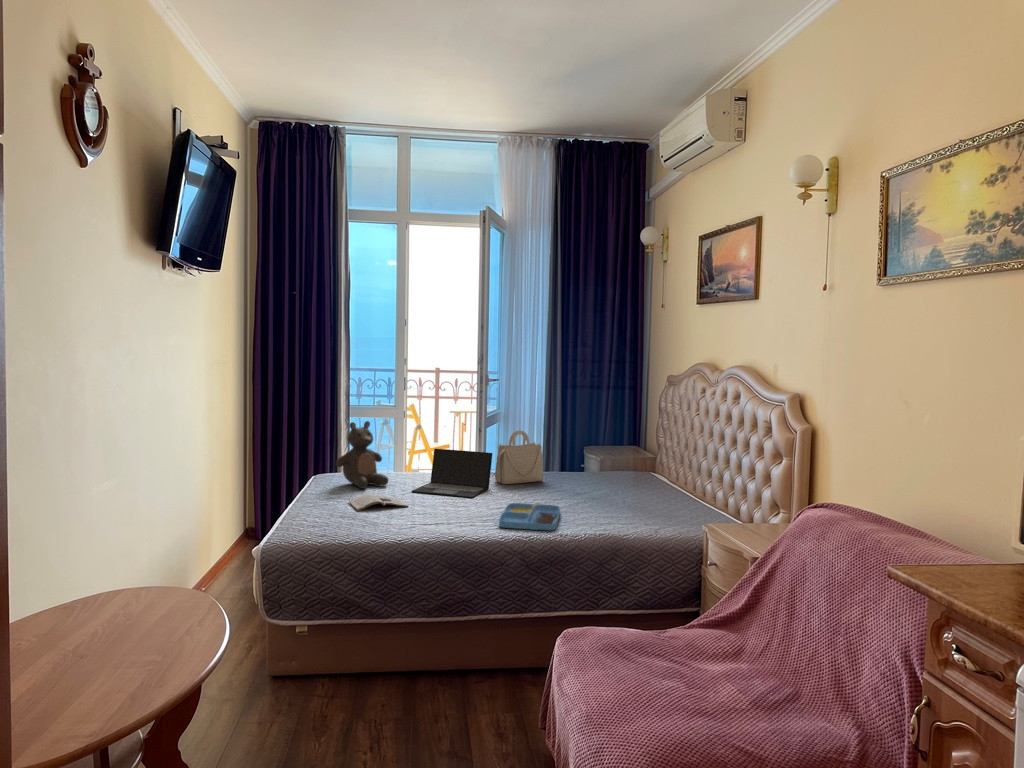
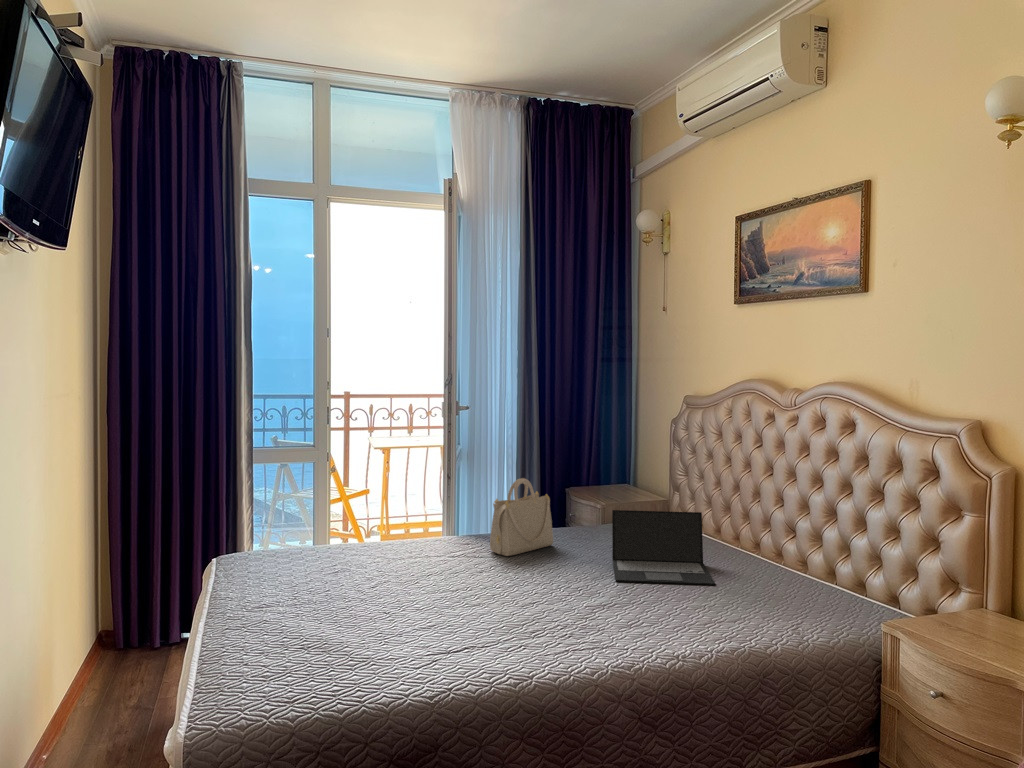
teddy bear: present [336,421,388,489] -> none [260,479,343,586]
laptop: present [412,449,493,498] -> present [612,510,715,585]
magazine: present [349,494,408,511] -> none [297,602,398,641]
tray: present [499,503,560,530] -> none [554,597,658,655]

